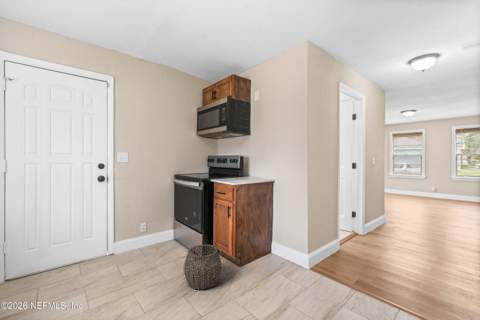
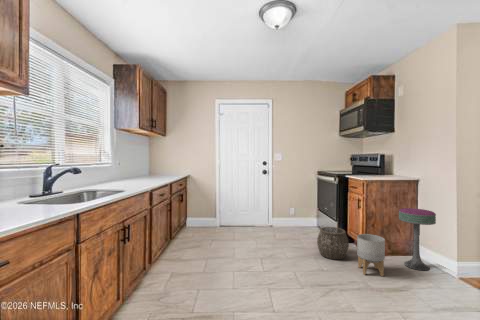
bar stool: none [267,210,297,273] -> present [399,208,436,270]
planter: none [236,248,265,303] -> present [357,234,385,276]

